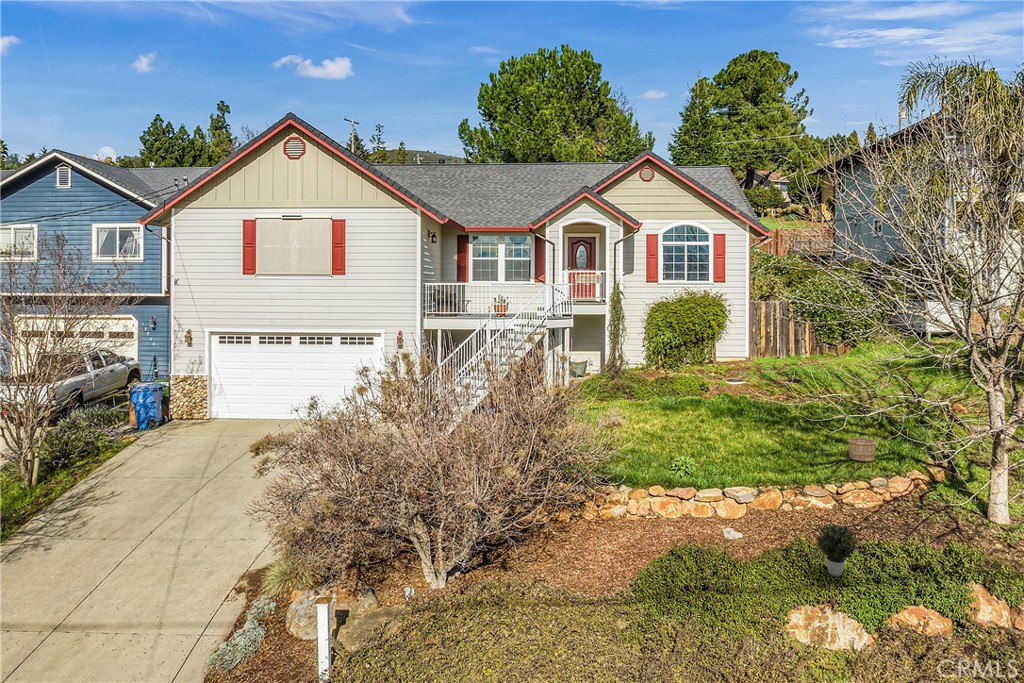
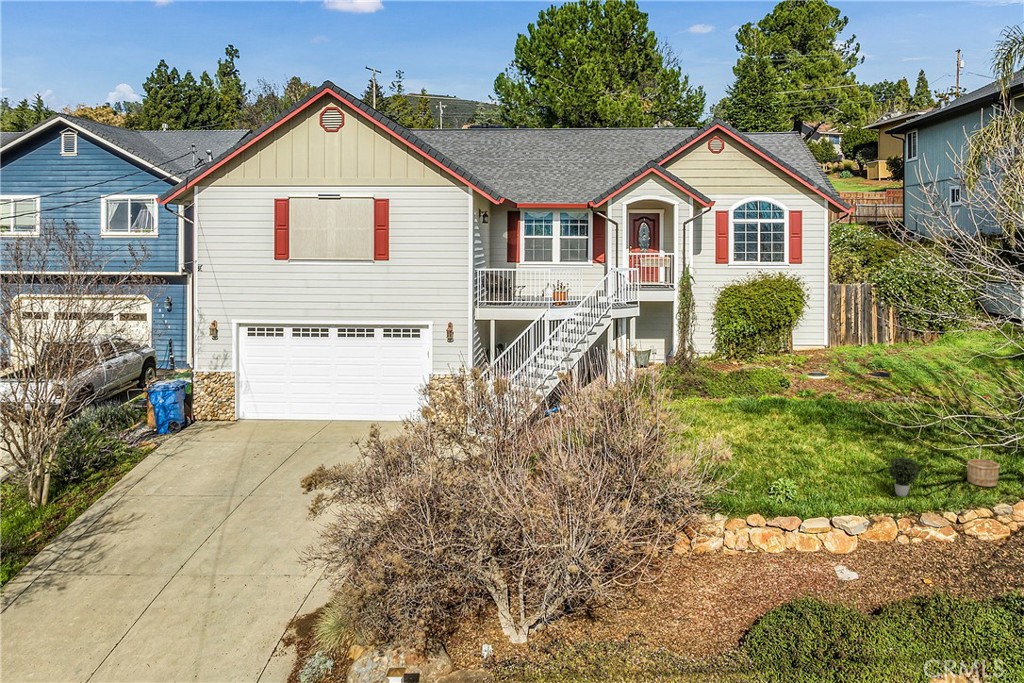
potted plant: present [816,523,857,577] -> present [887,457,919,497]

